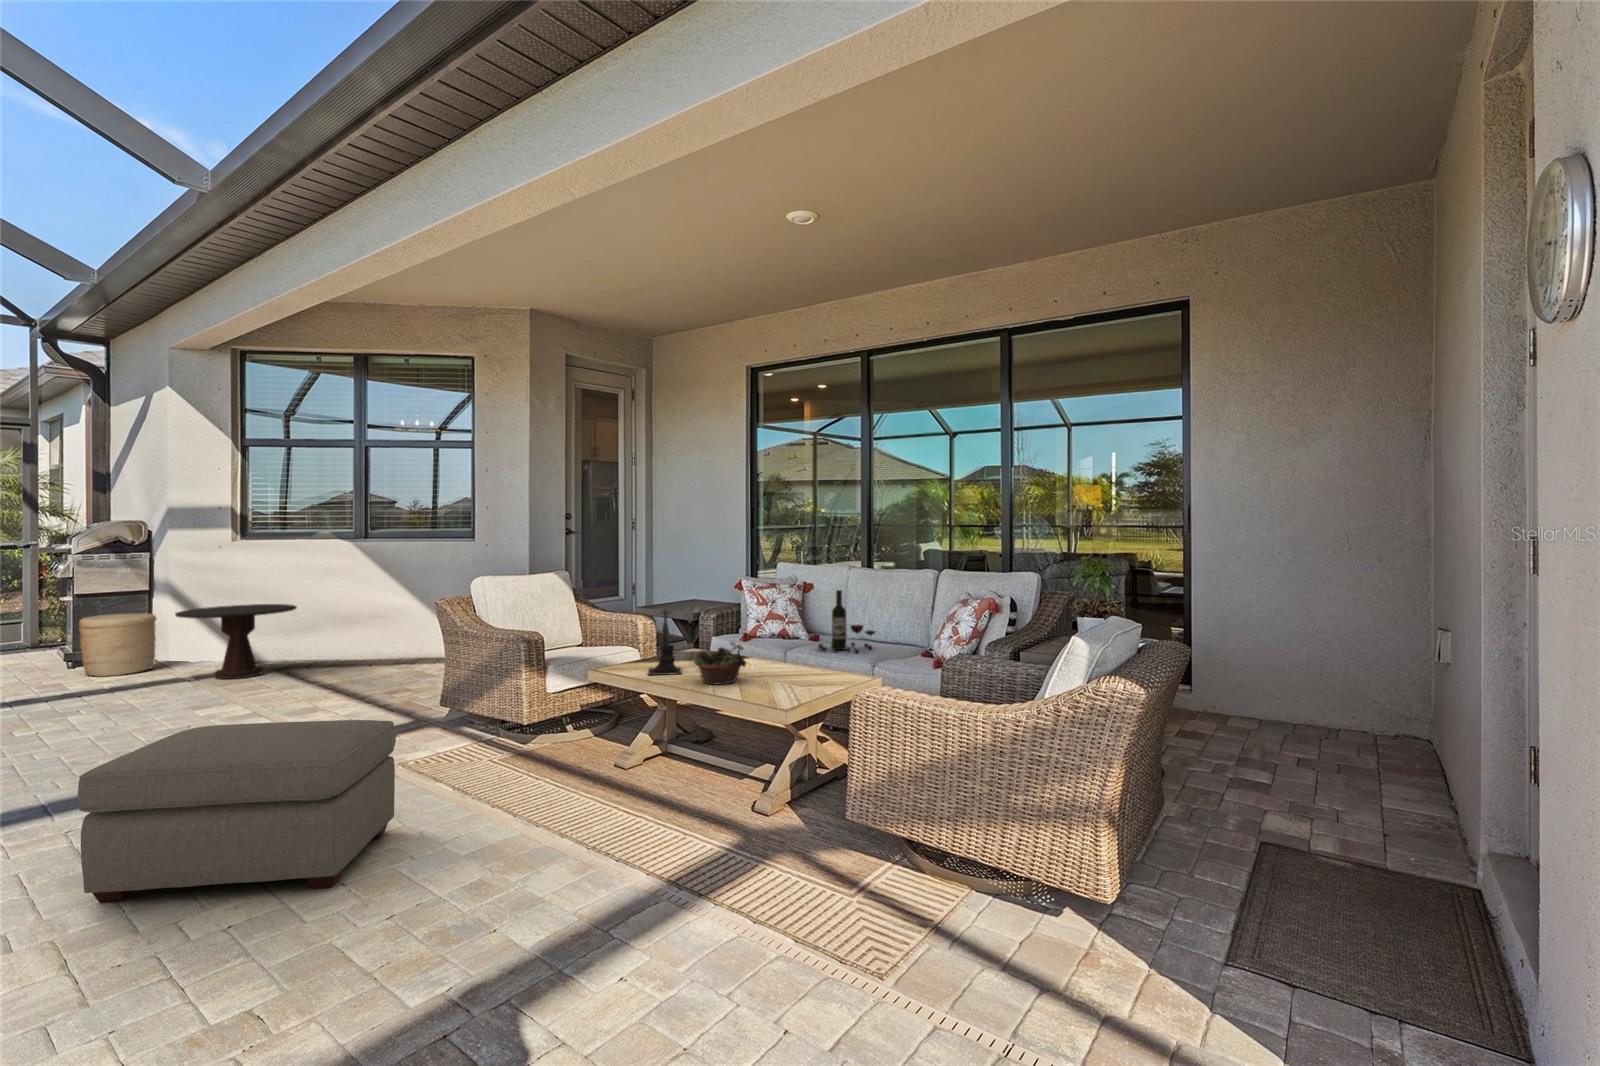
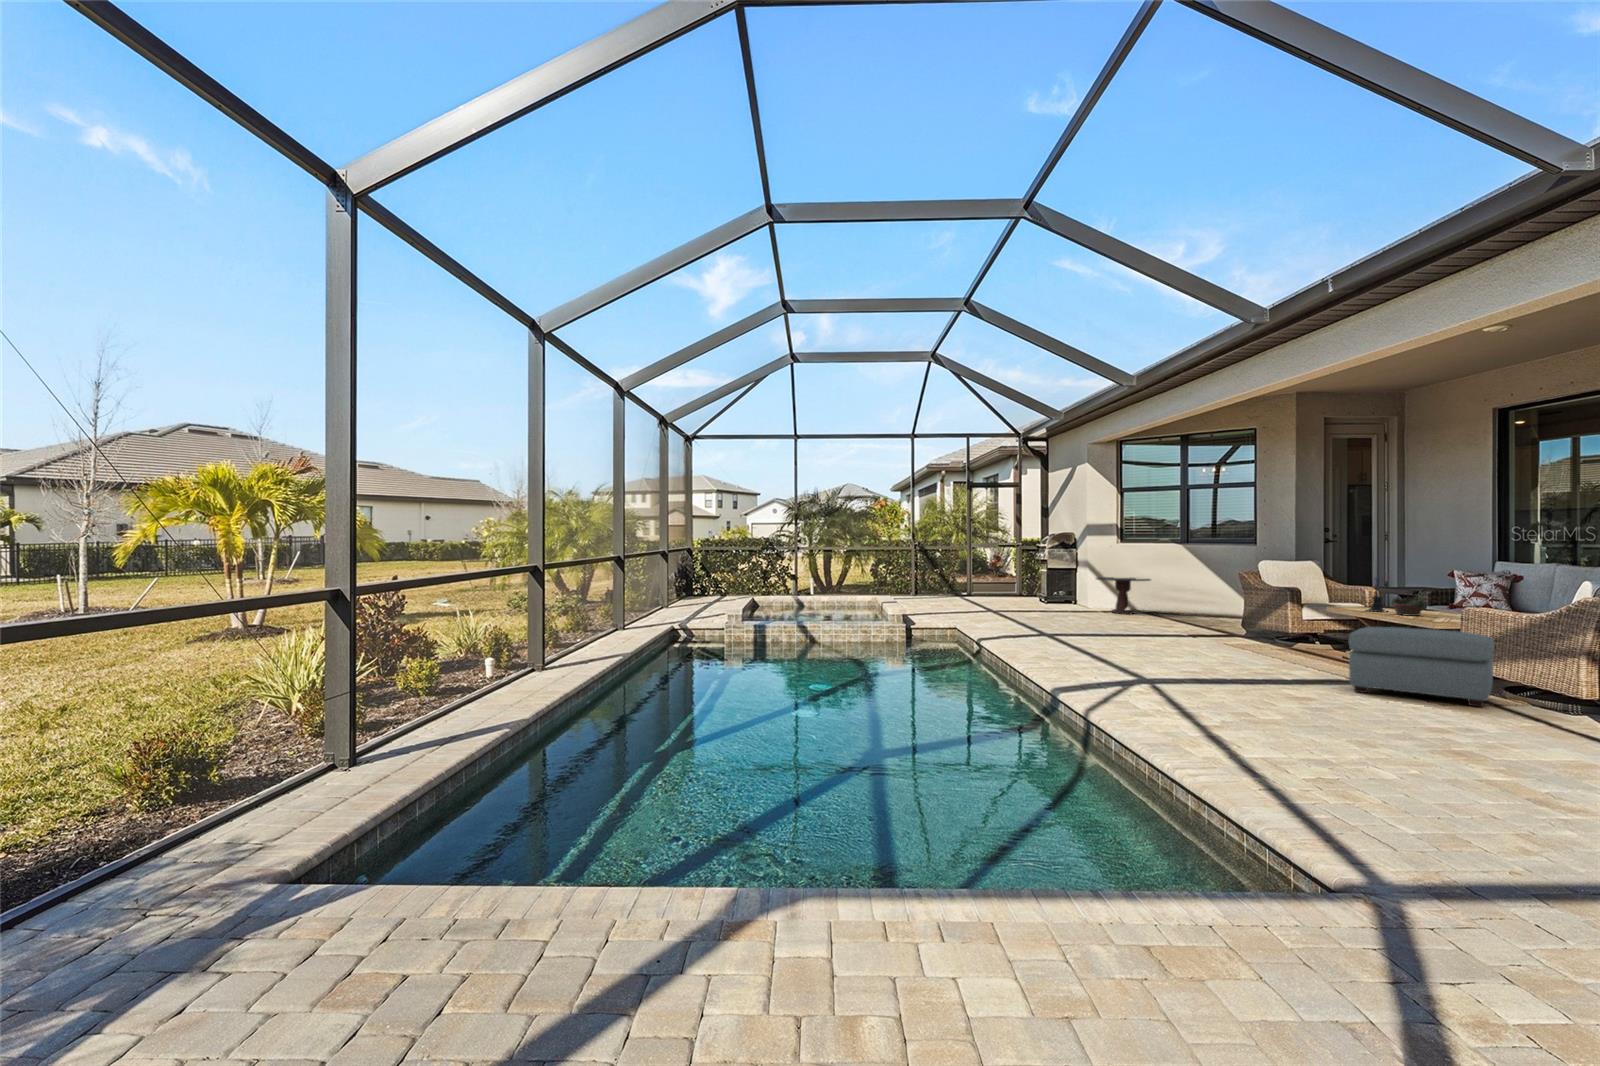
wine bottle: present [818,590,875,653] -> none [1507,576,1559,619]
woven basket: present [79,614,156,677] -> none [1051,579,1081,608]
ottoman: present [77,720,396,903] -> present [1349,627,1494,707]

